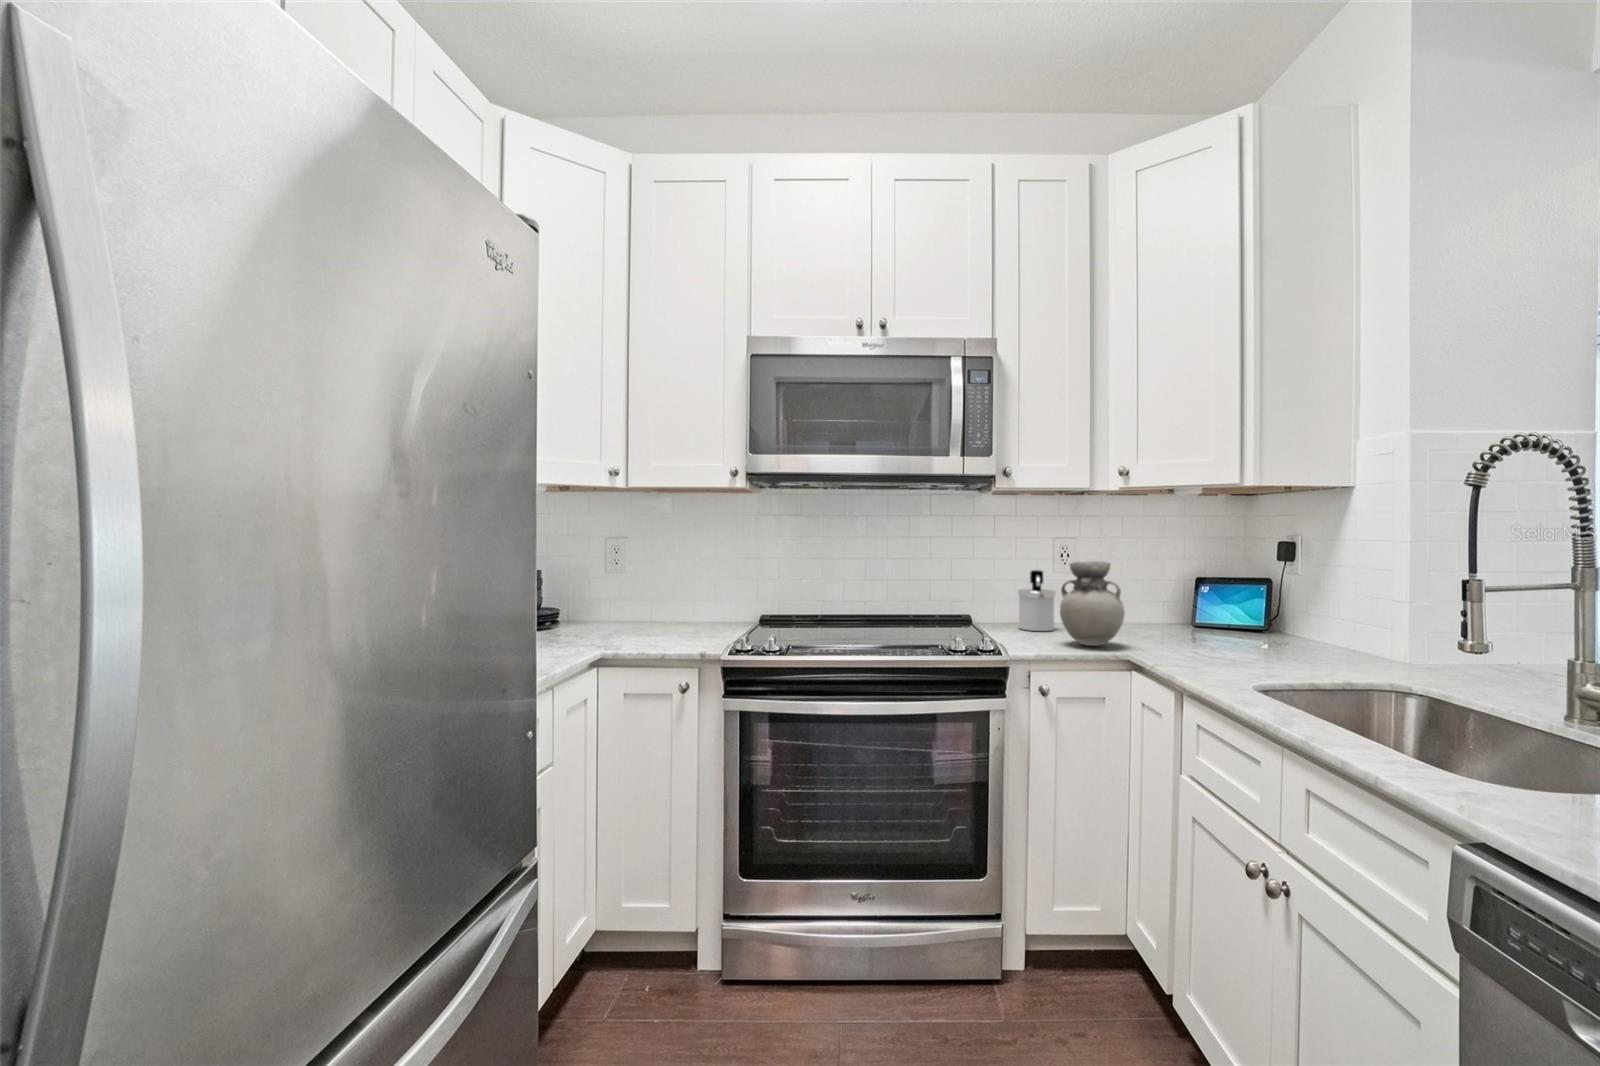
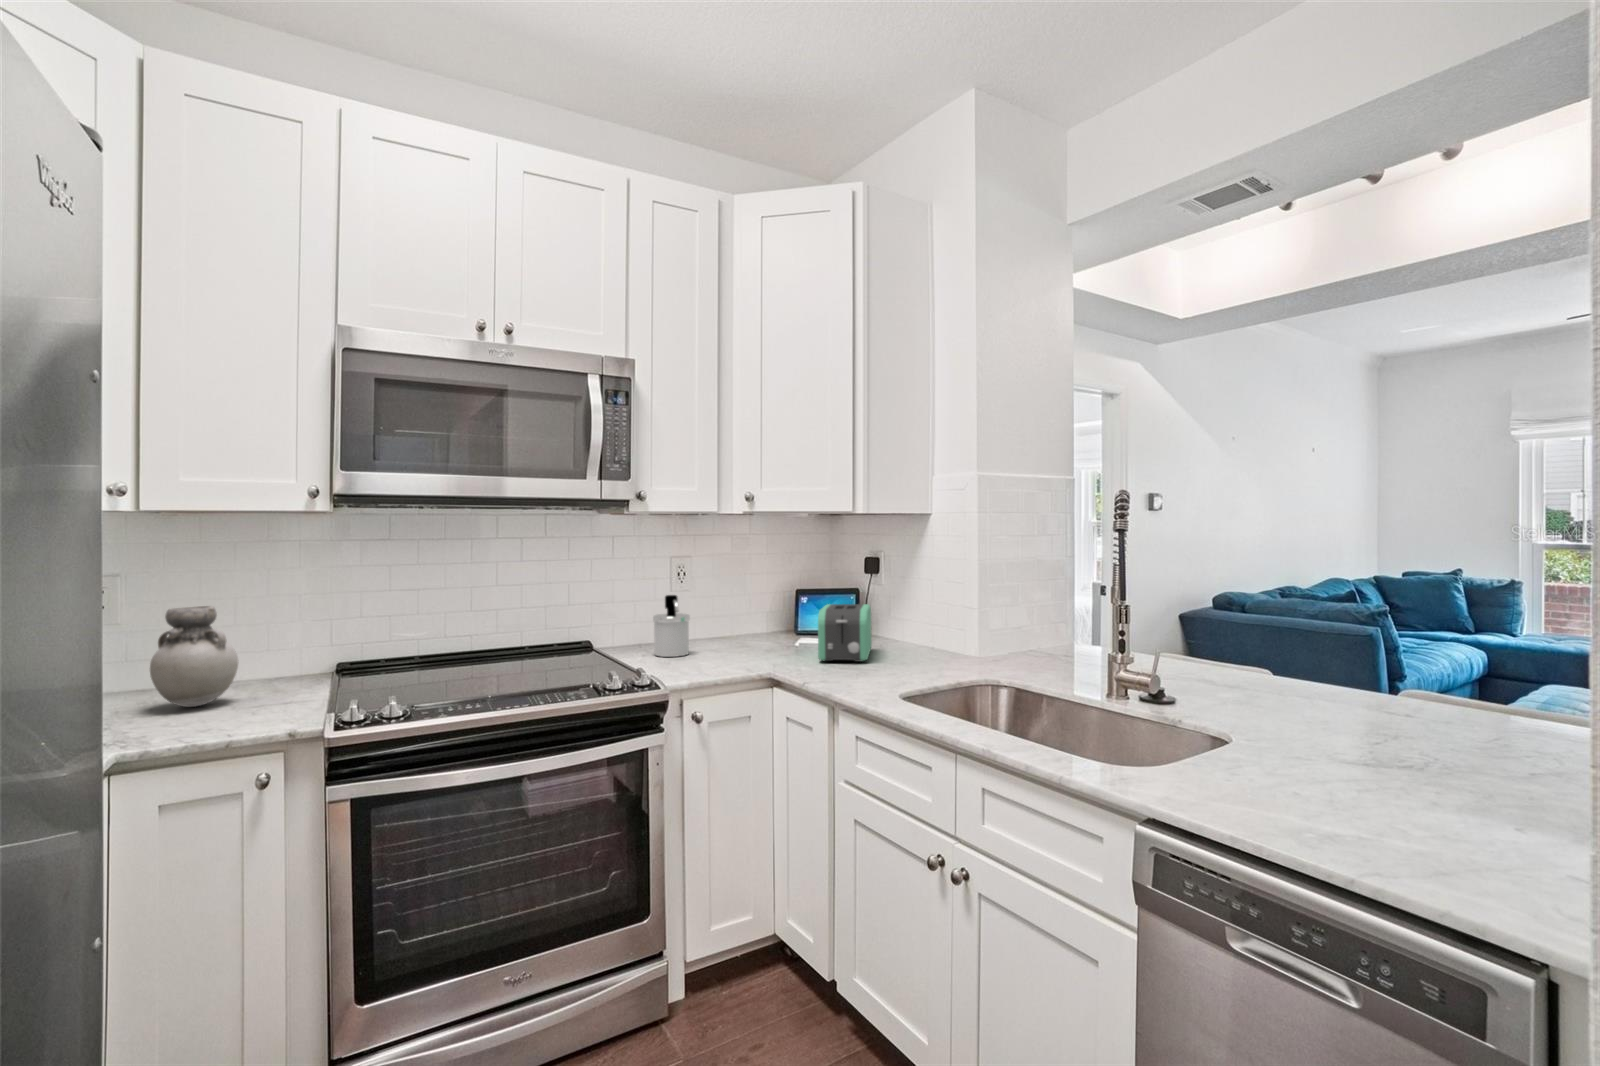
vase: present [1060,561,1125,646] -> present [150,606,238,707]
toaster: none [1192,590,1272,656] -> present [818,604,872,662]

